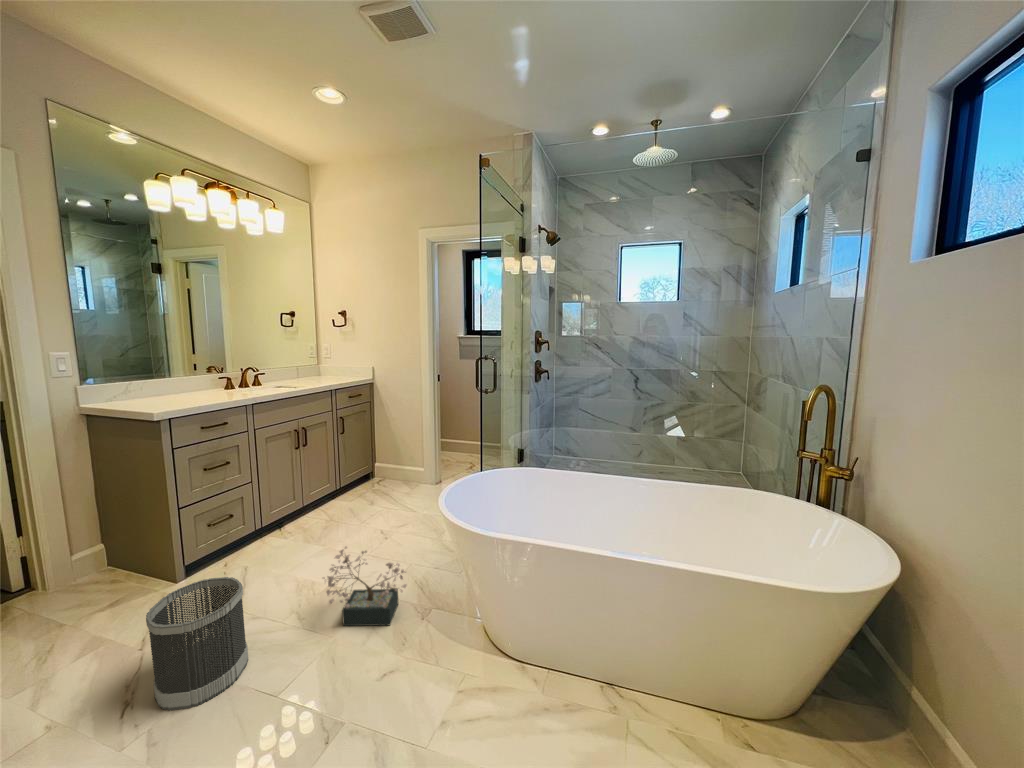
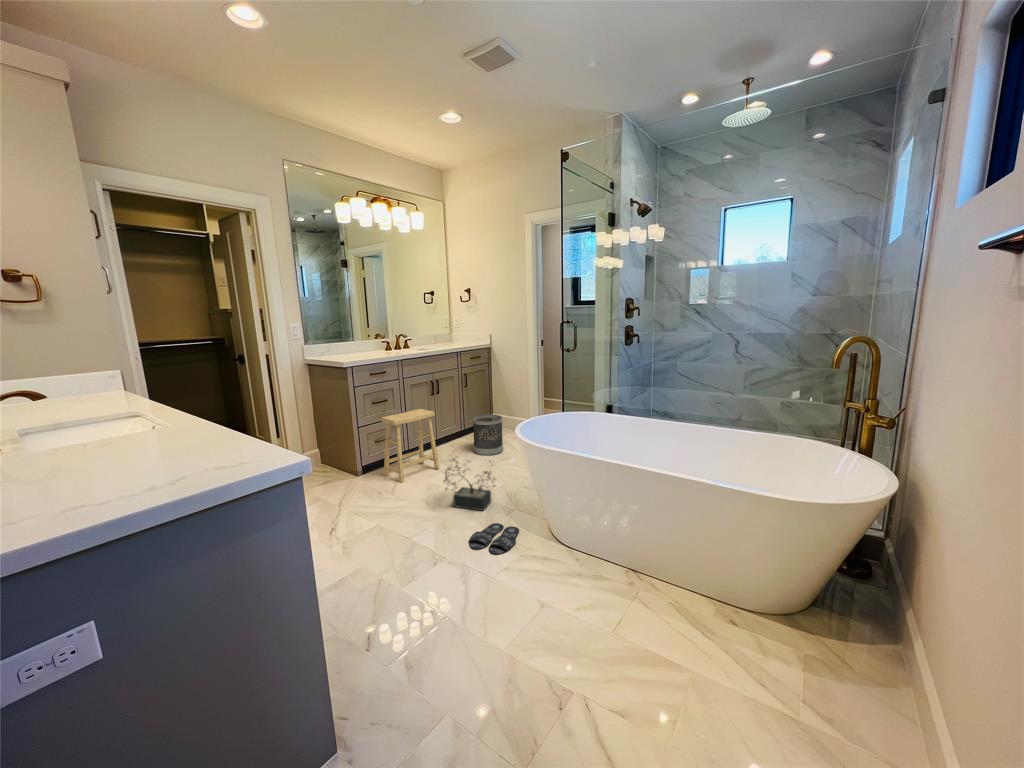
footstool: none [218,473,314,591] -> present [381,409,440,483]
wastebasket: present [146,577,248,710] -> present [473,414,503,456]
slippers: none [378,647,452,720] -> present [469,523,519,555]

